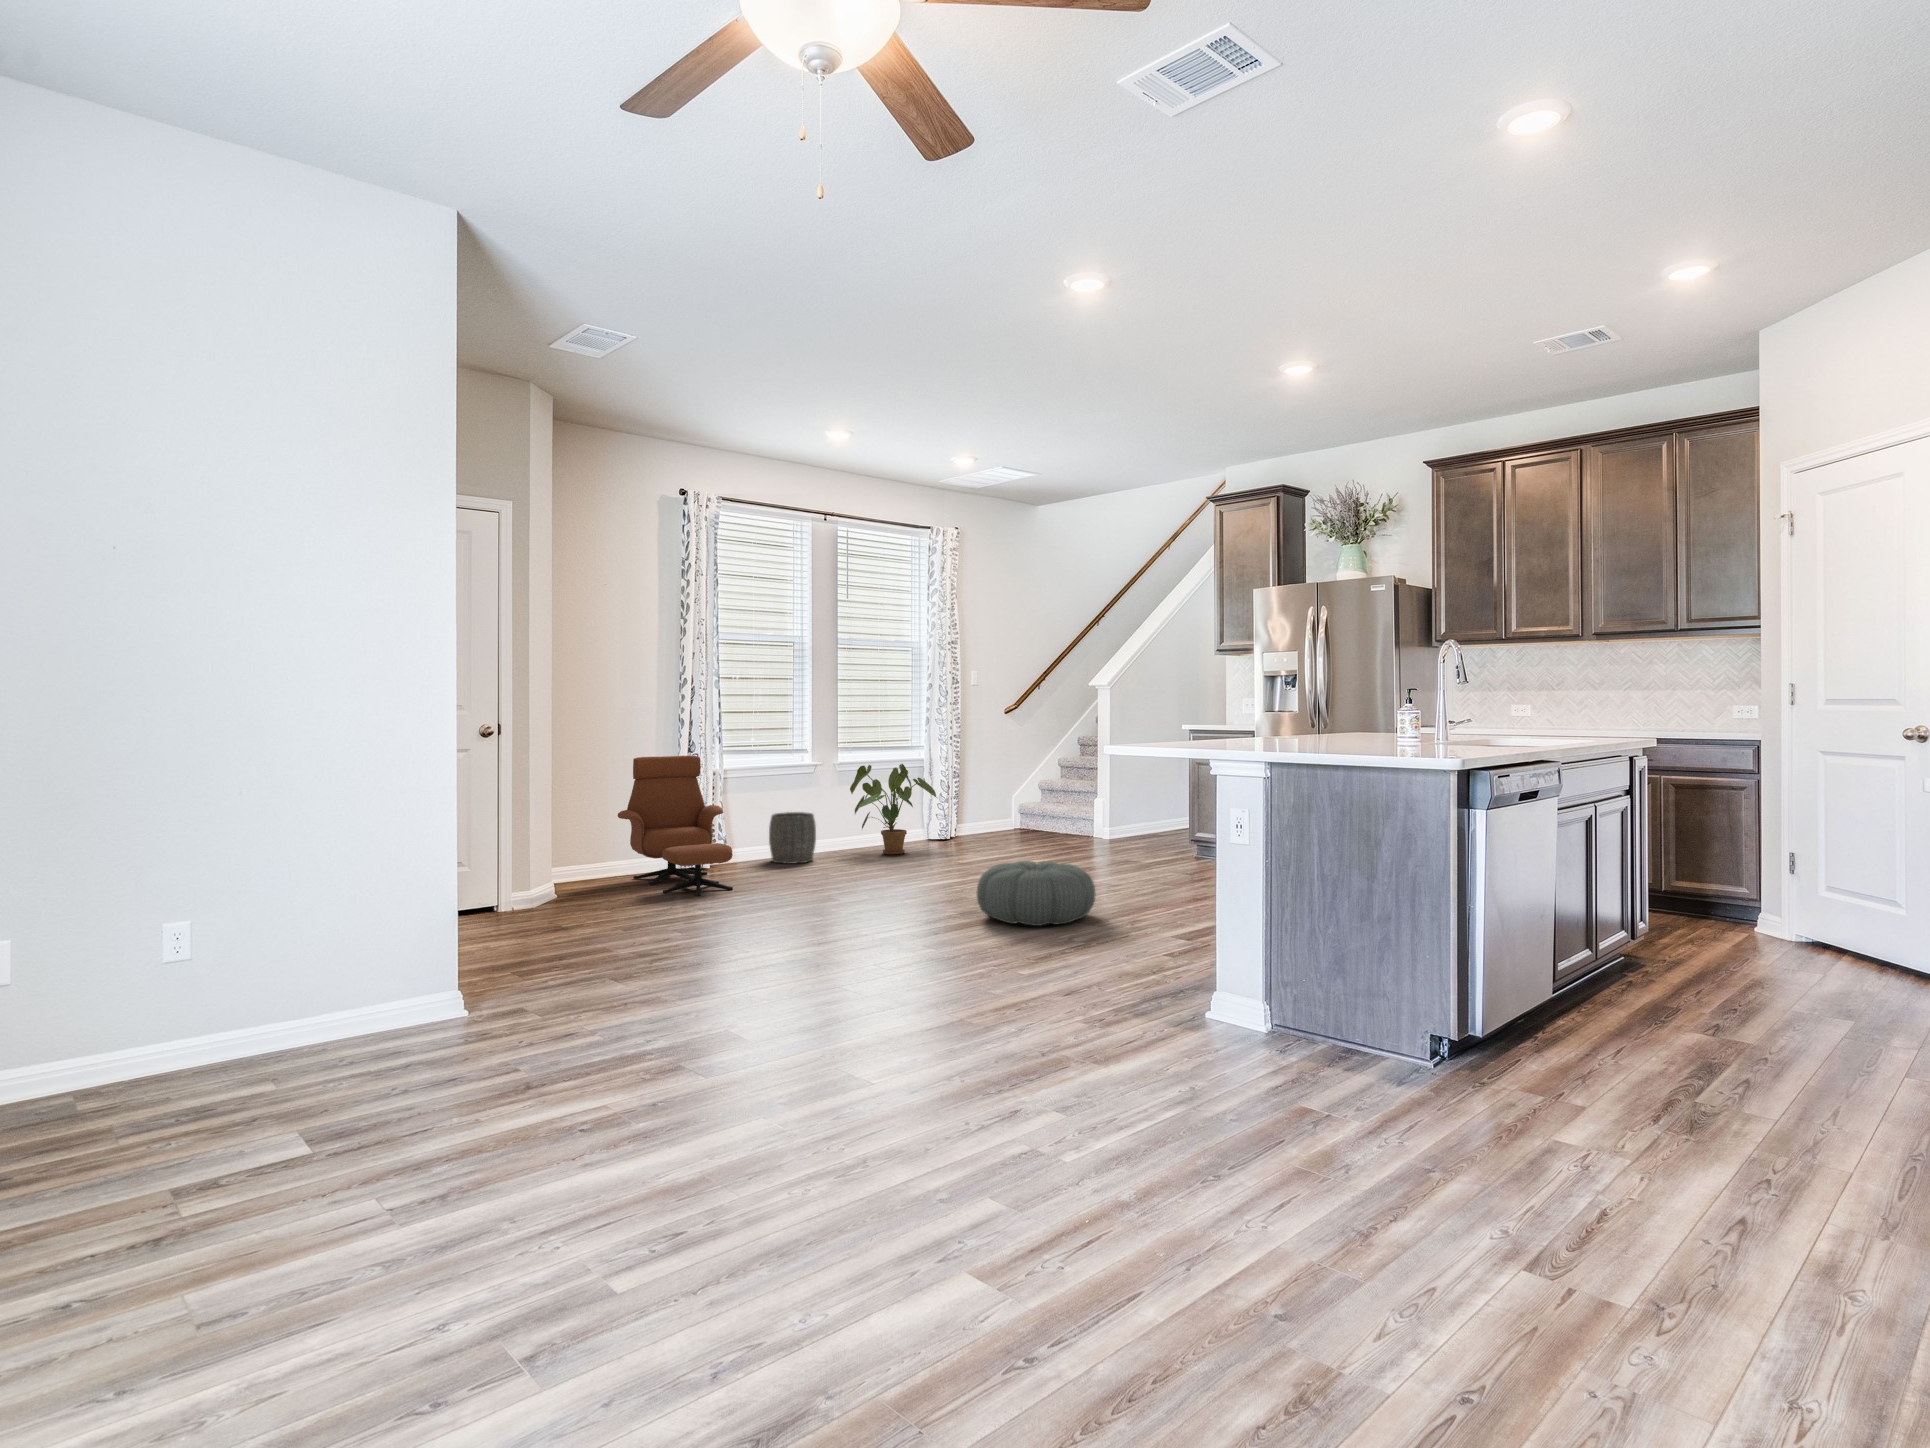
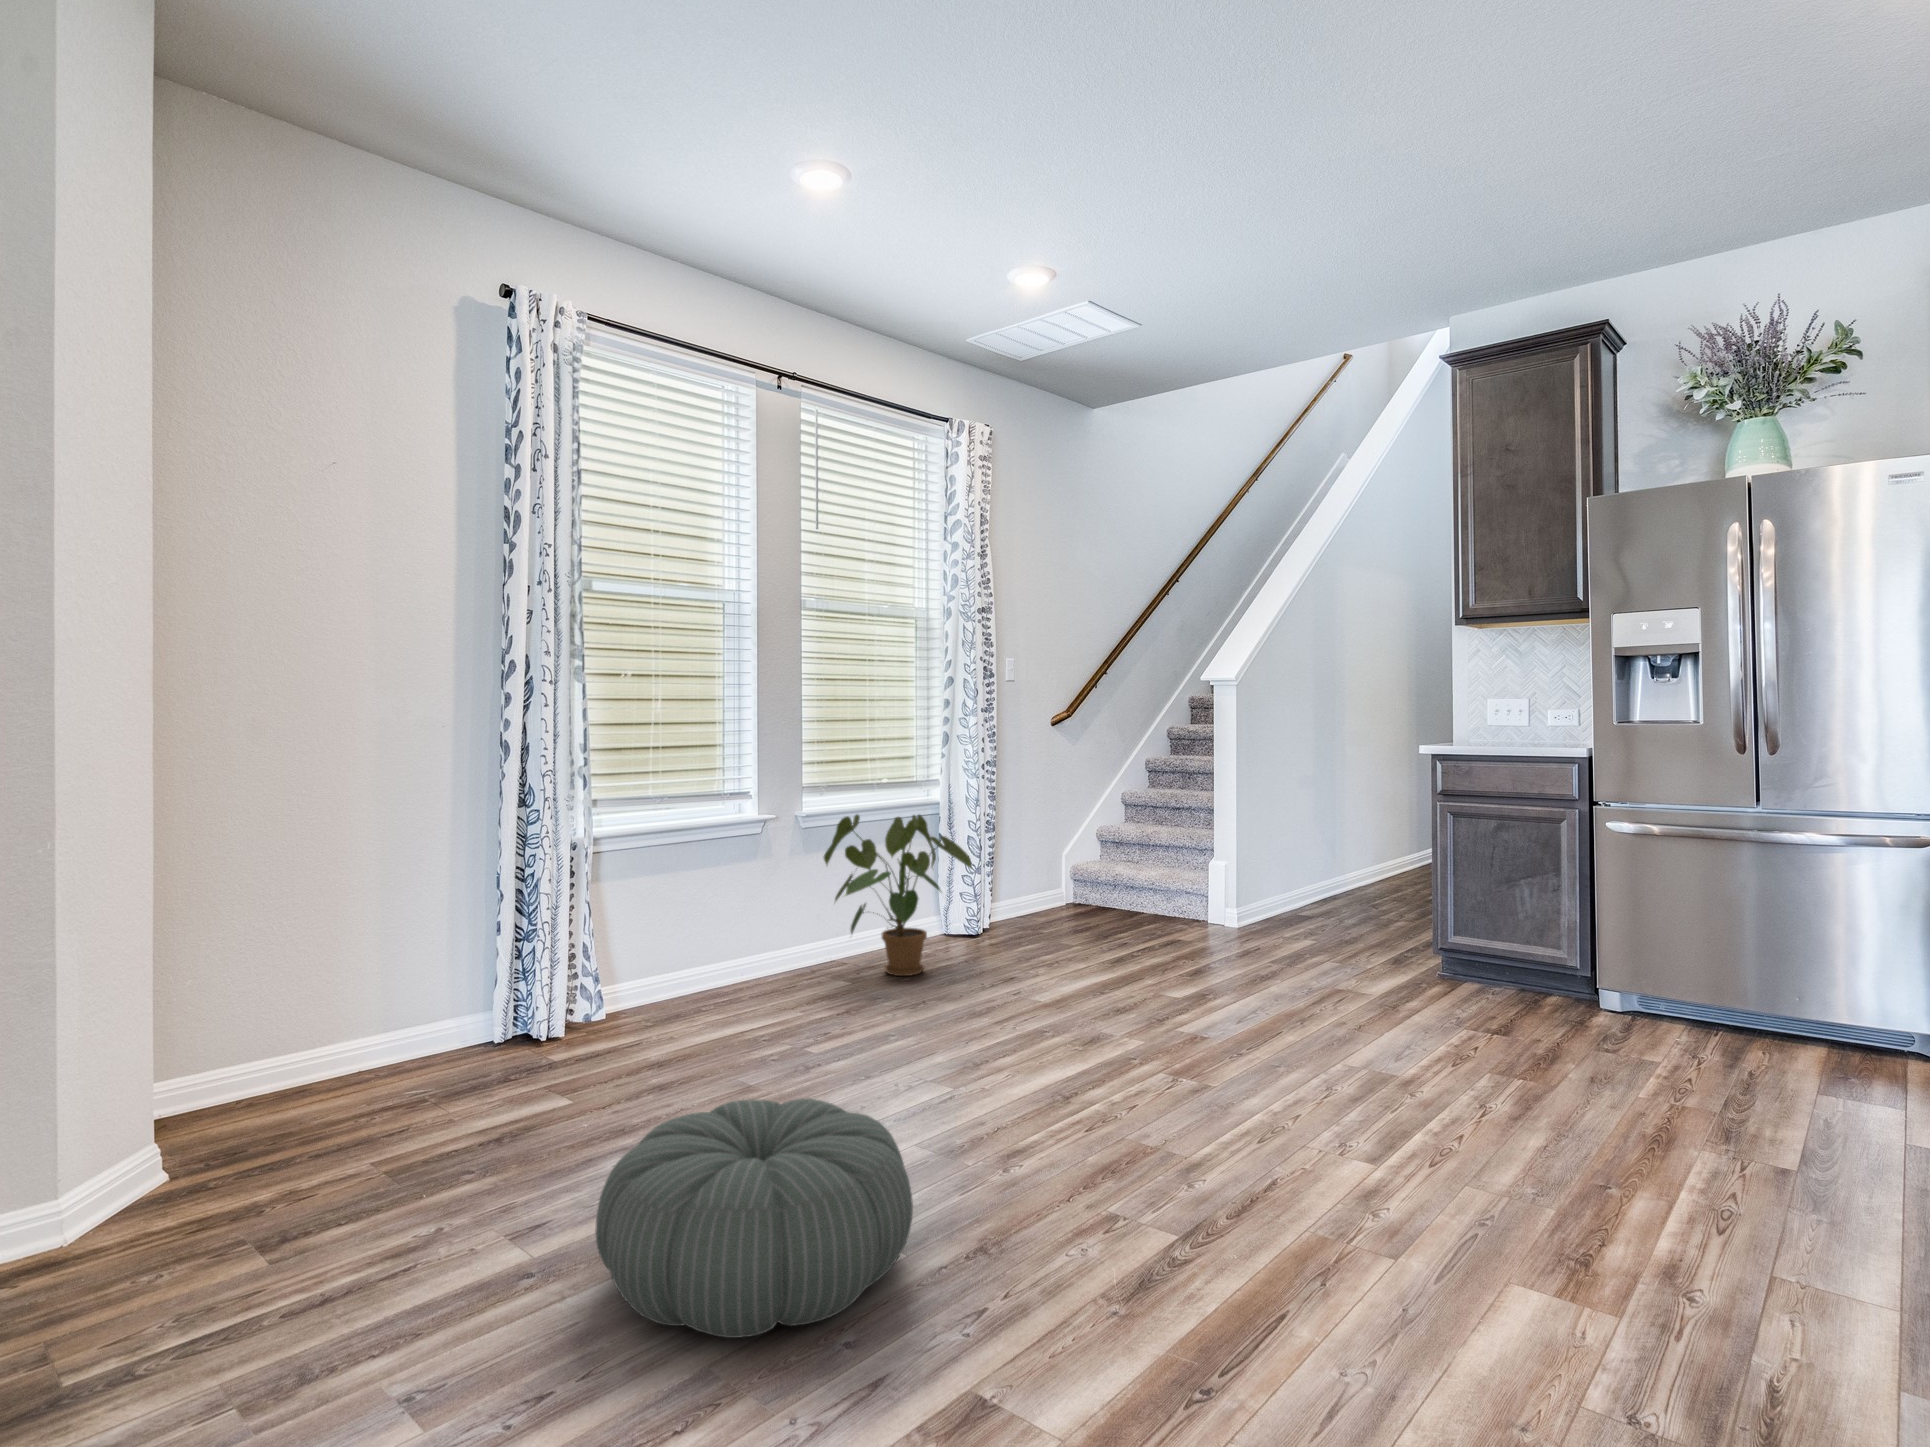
lounge chair: present [618,756,733,896] -> none [356,814,603,1150]
woven basket: present [769,812,816,864] -> none [681,906,769,1010]
pouf: present [977,861,1095,926] -> present [595,1098,913,1338]

